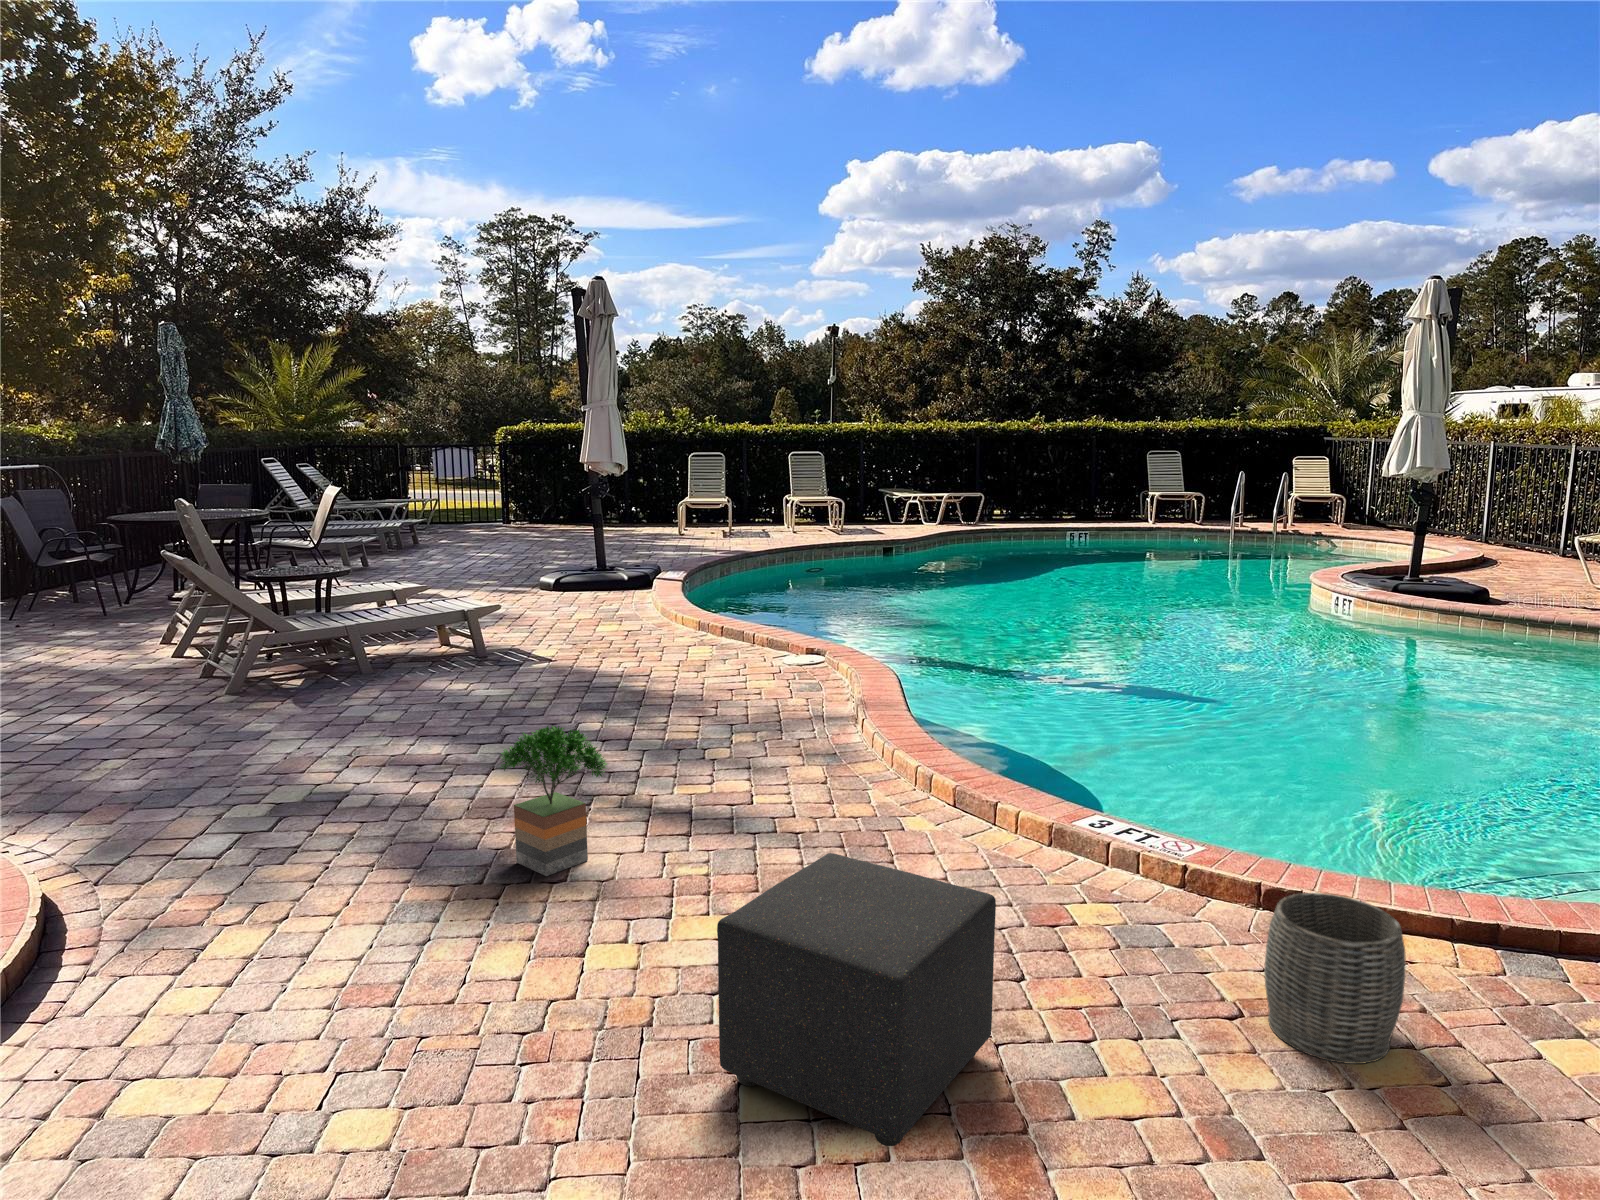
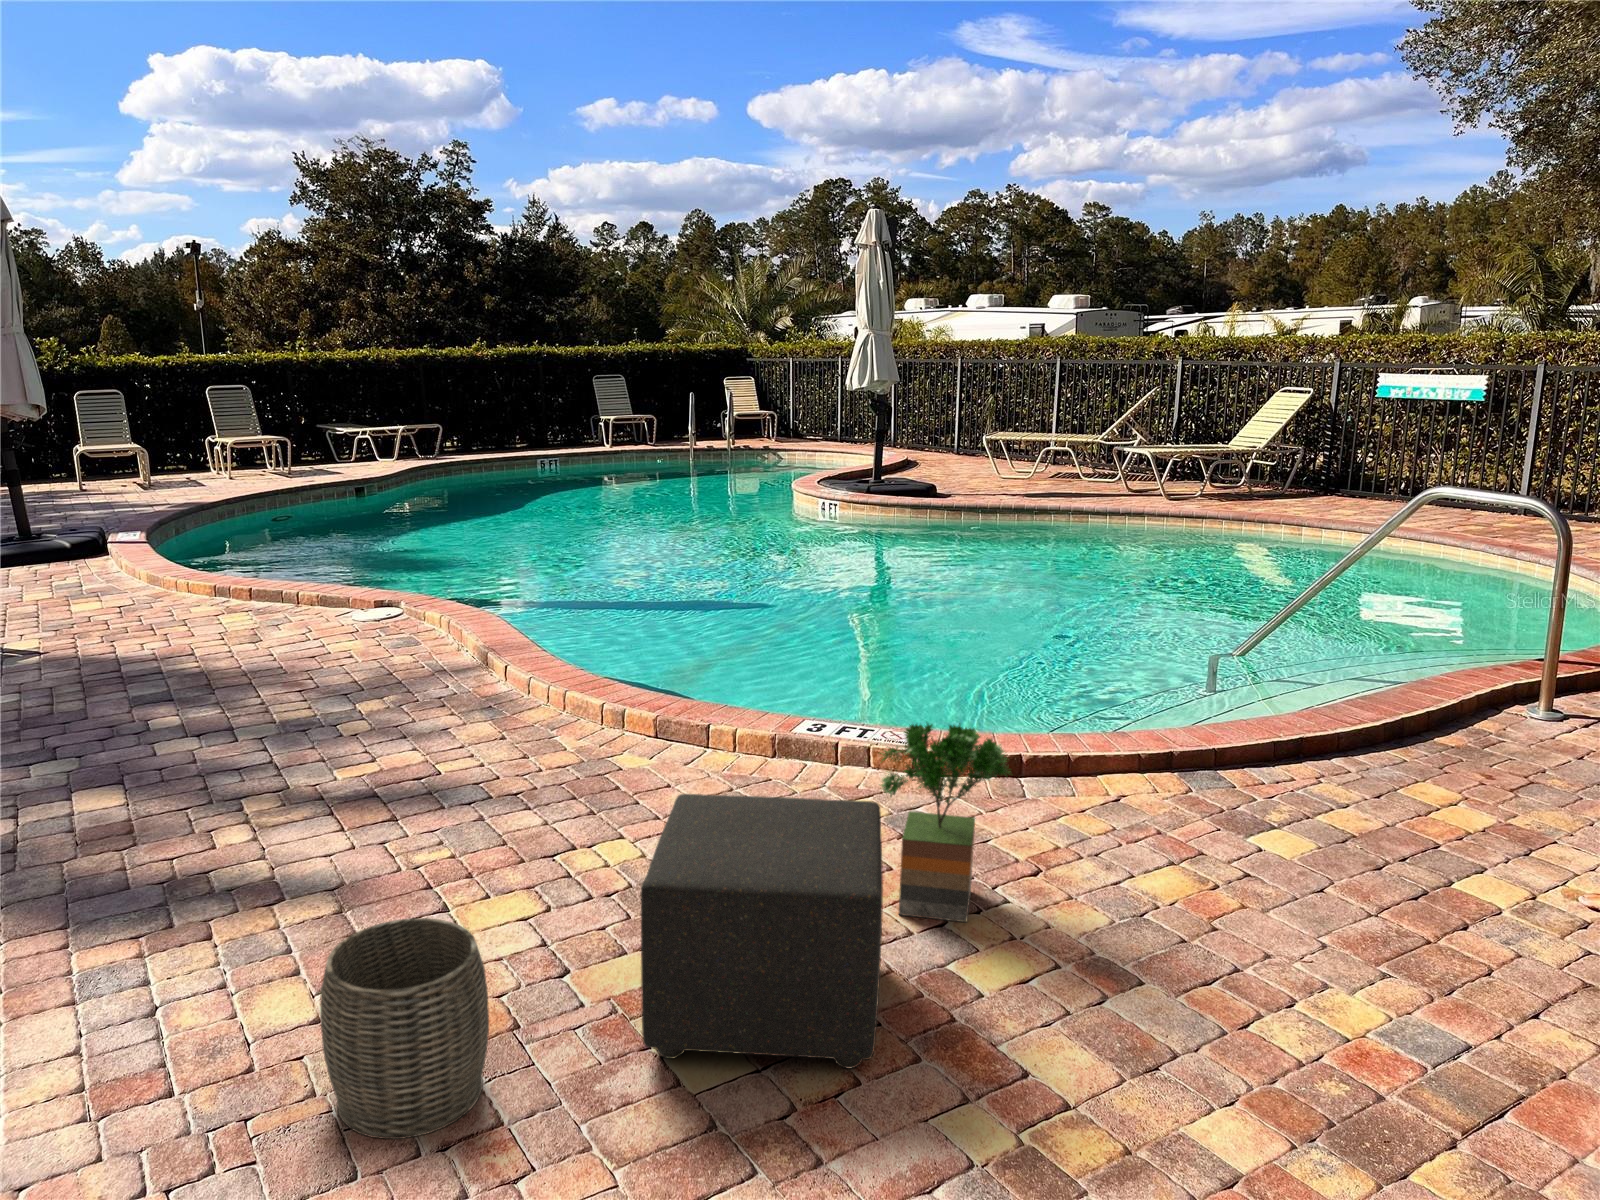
potted tree: present [500,726,607,876] -> present [881,723,1010,922]
woven basket: present [1264,893,1406,1064] -> present [320,918,489,1139]

